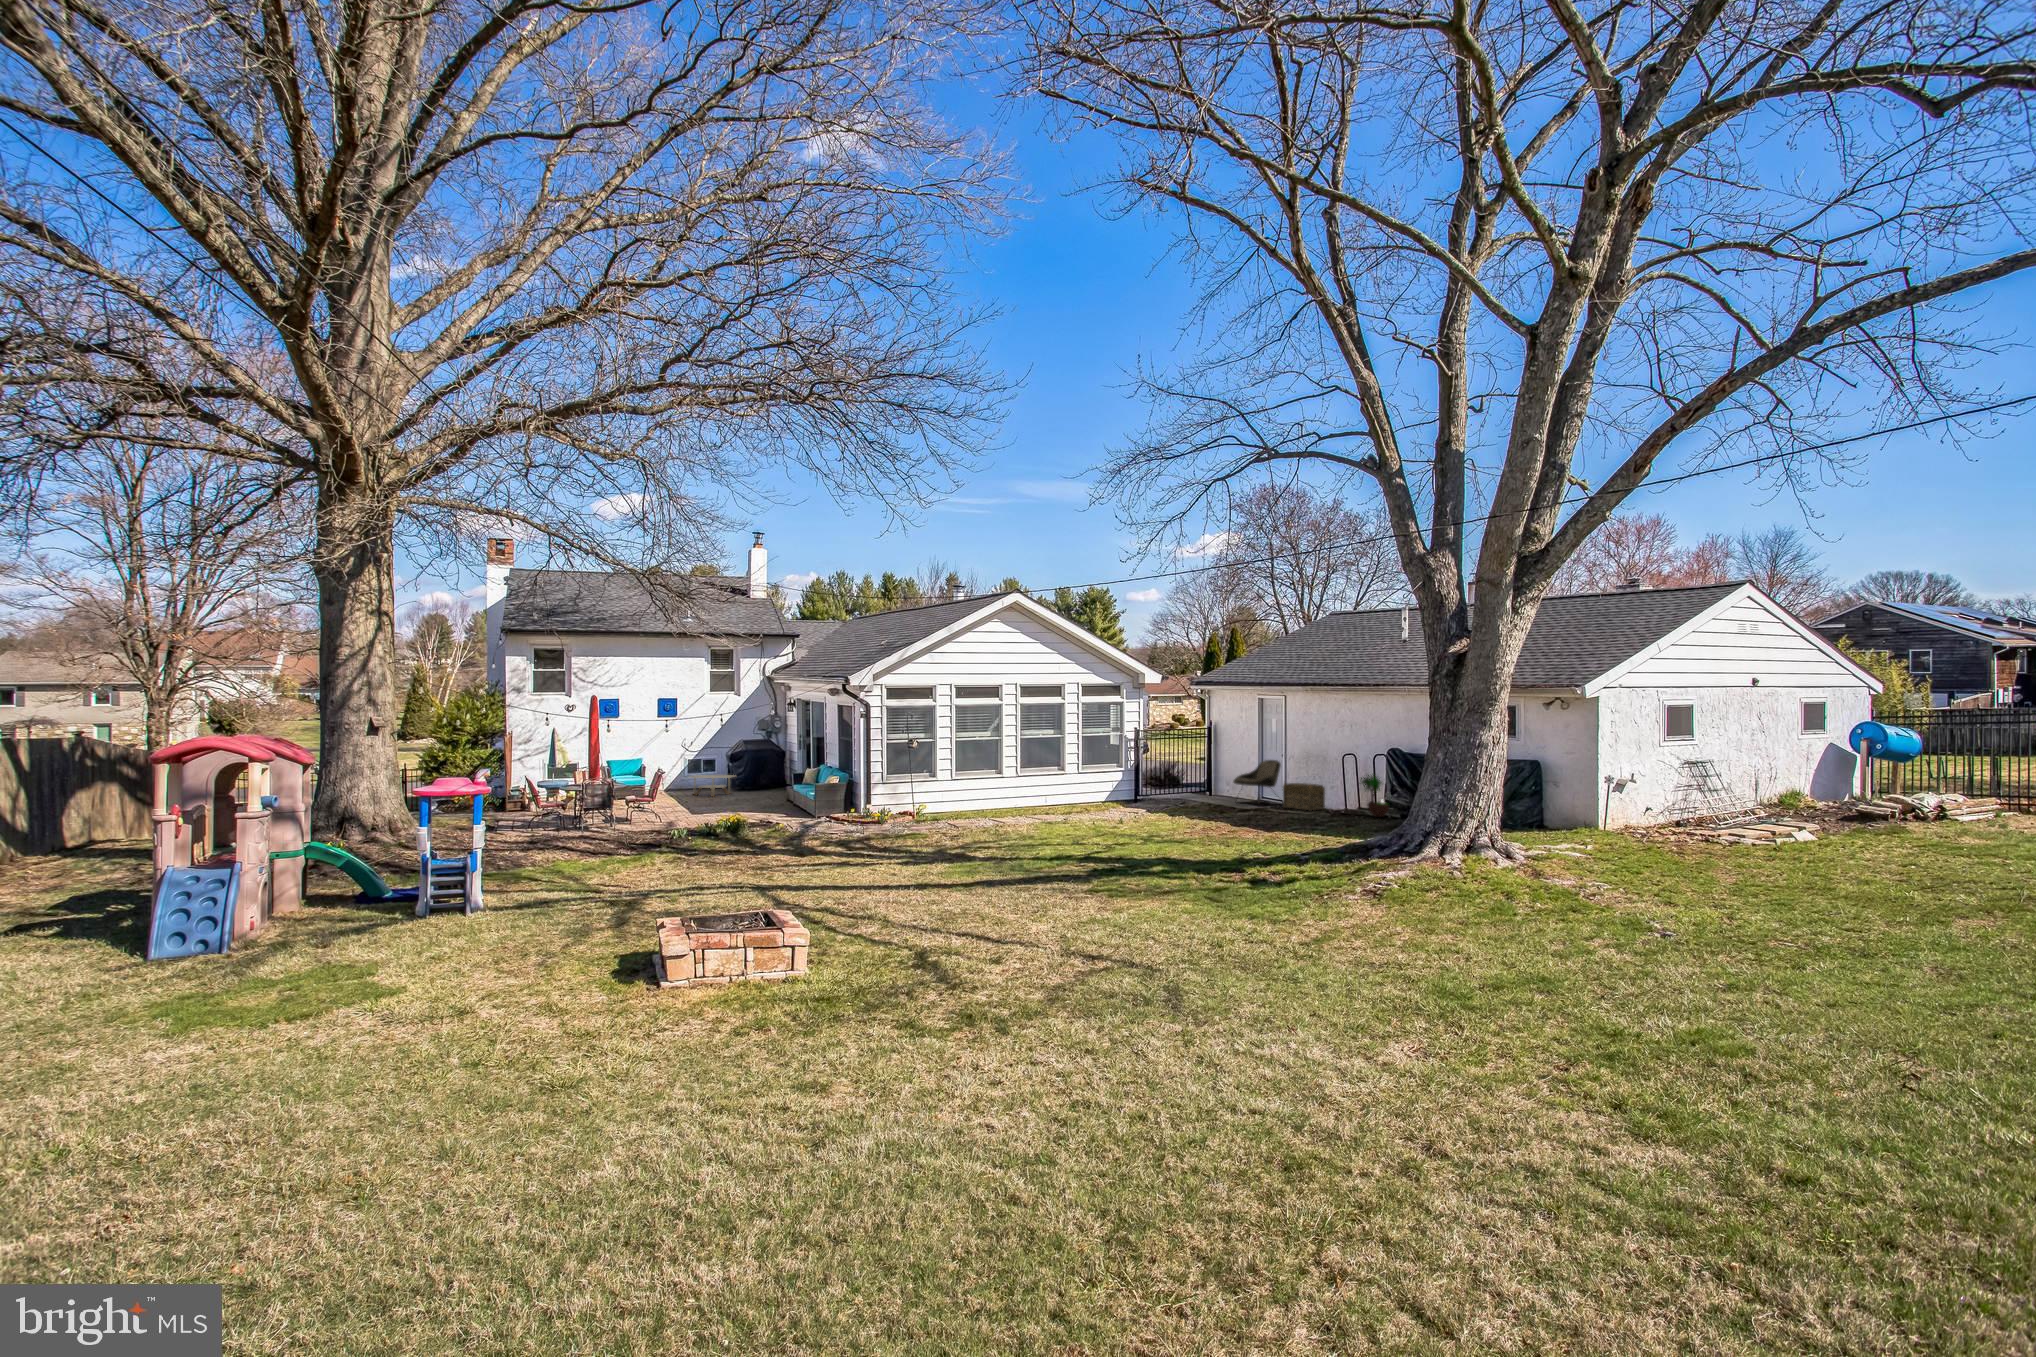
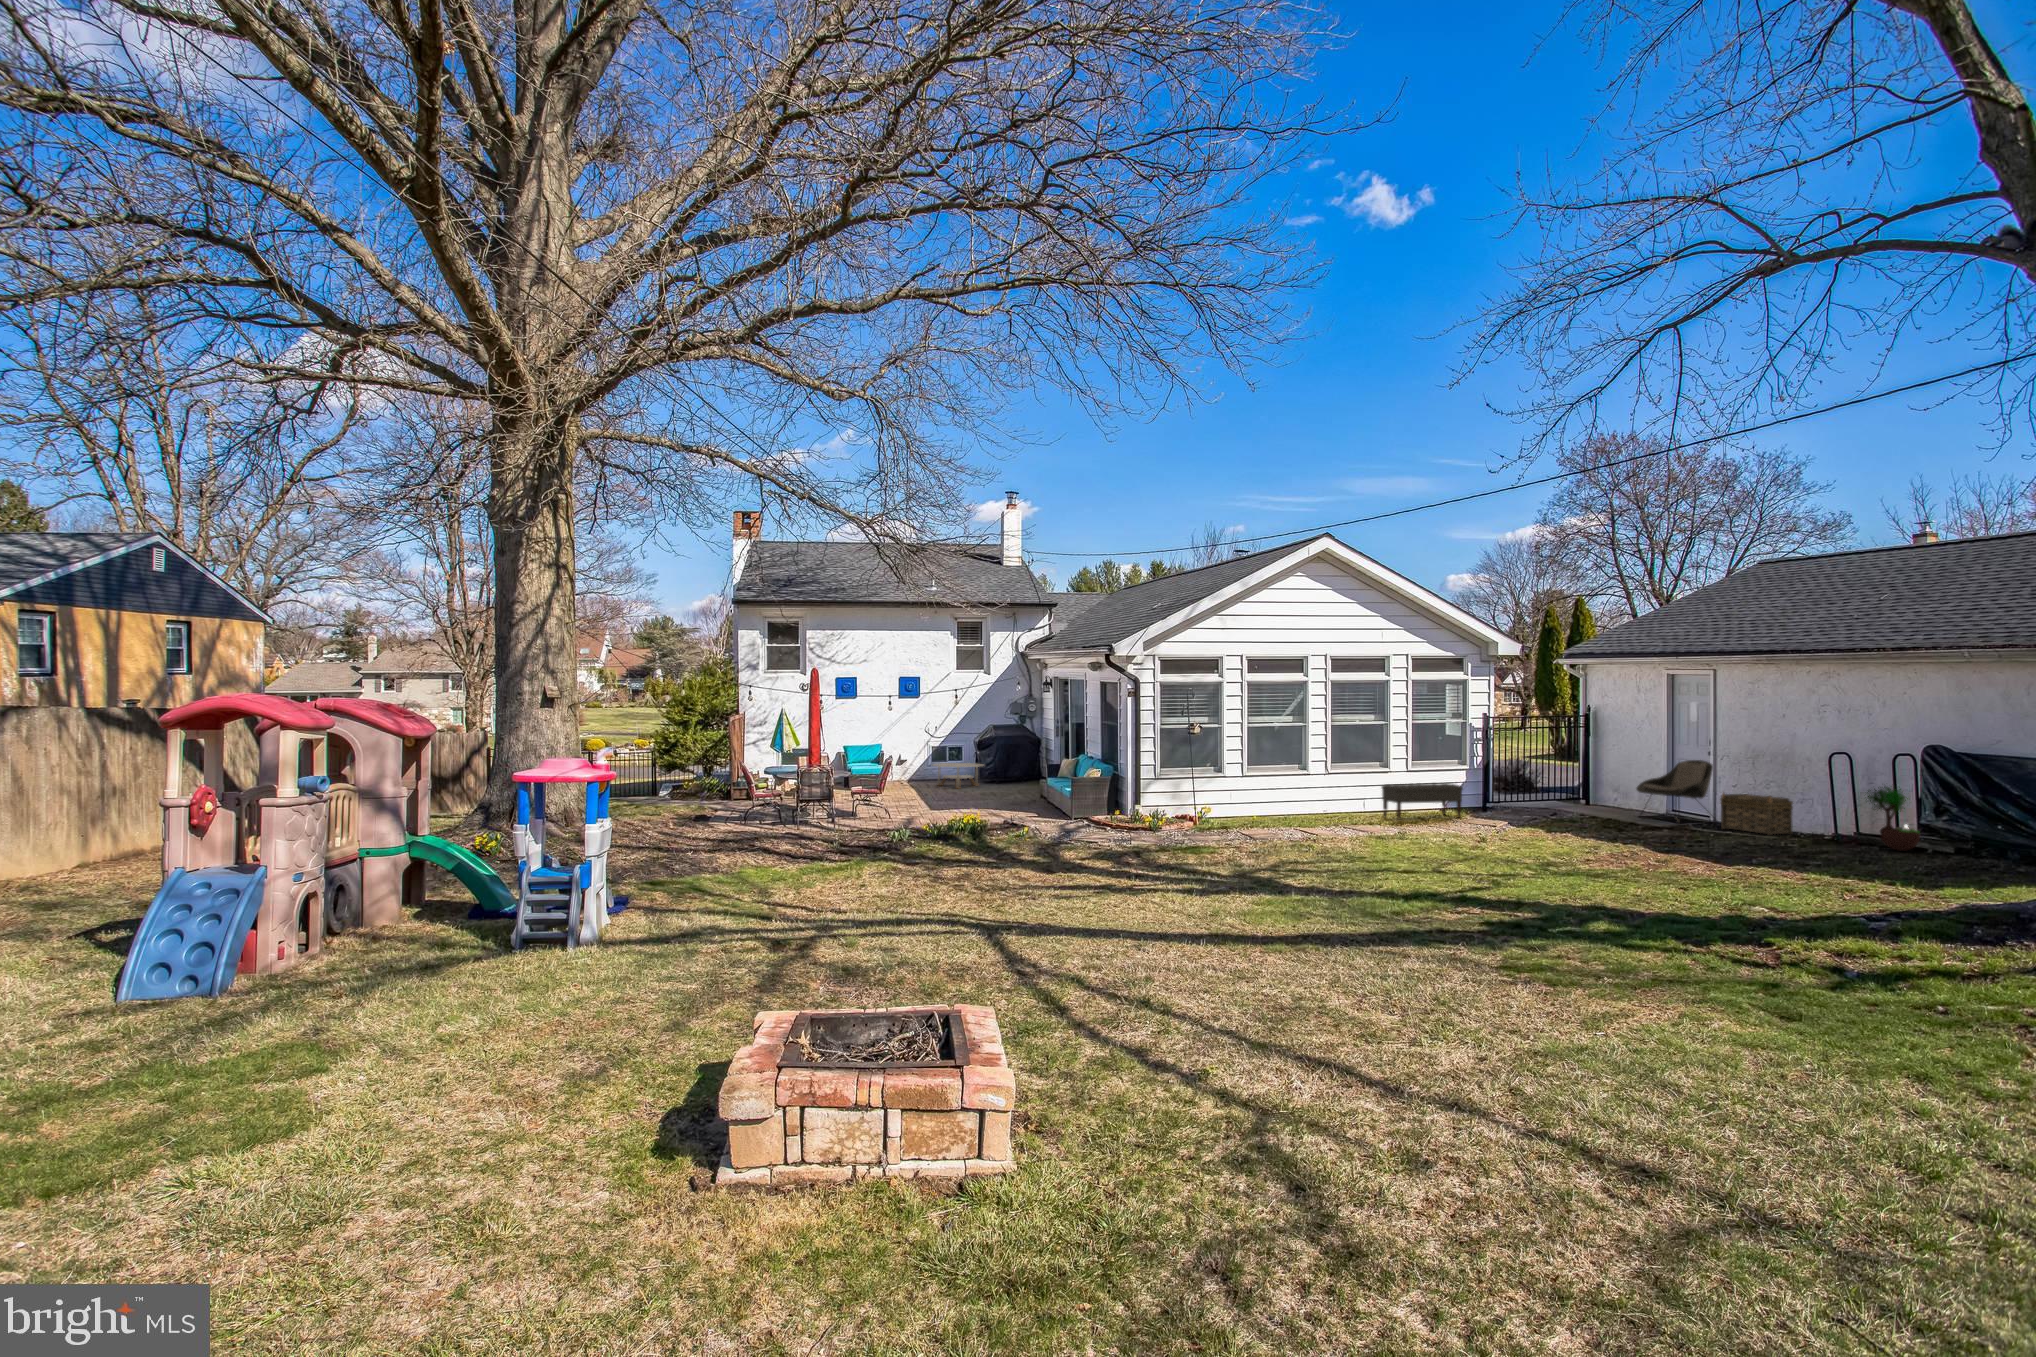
bench: none [1057,781,1115,809] -> present [1382,783,1463,819]

